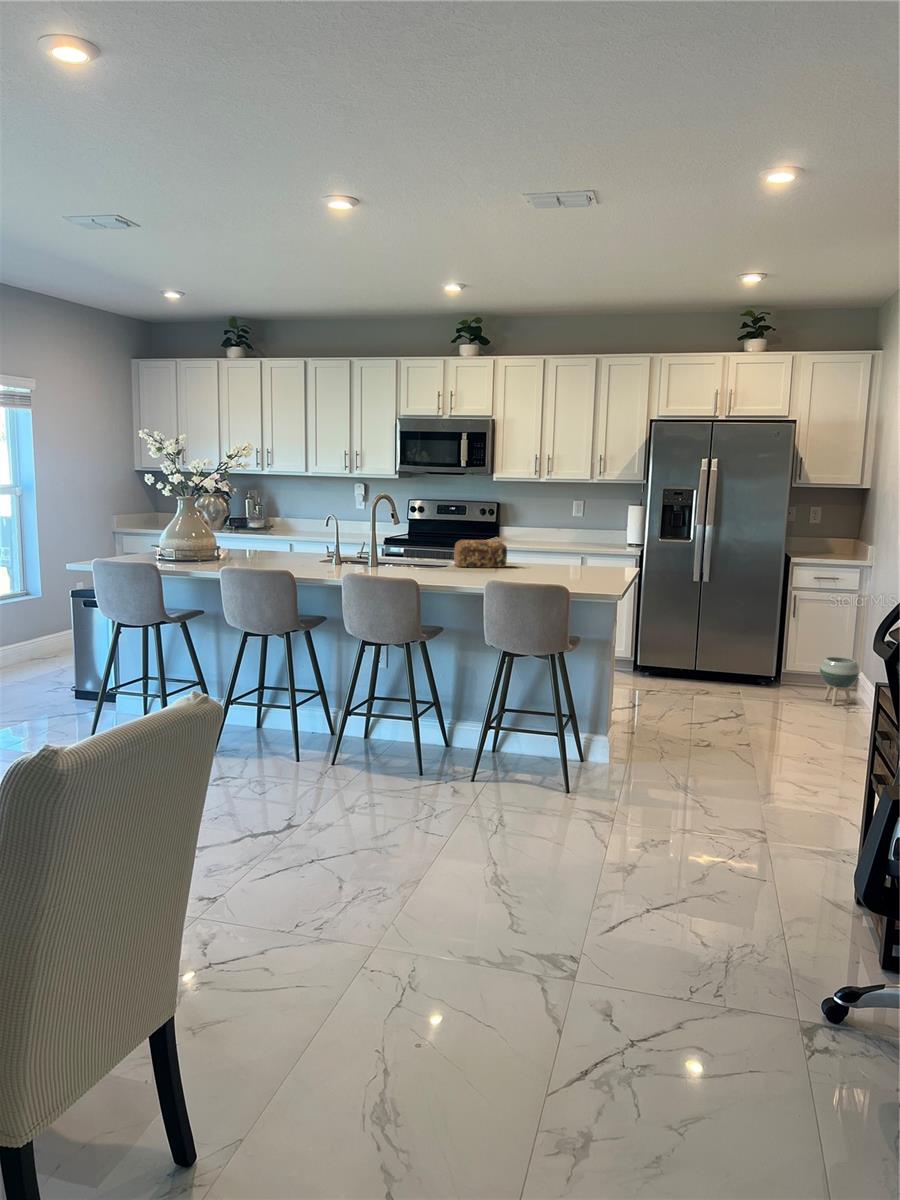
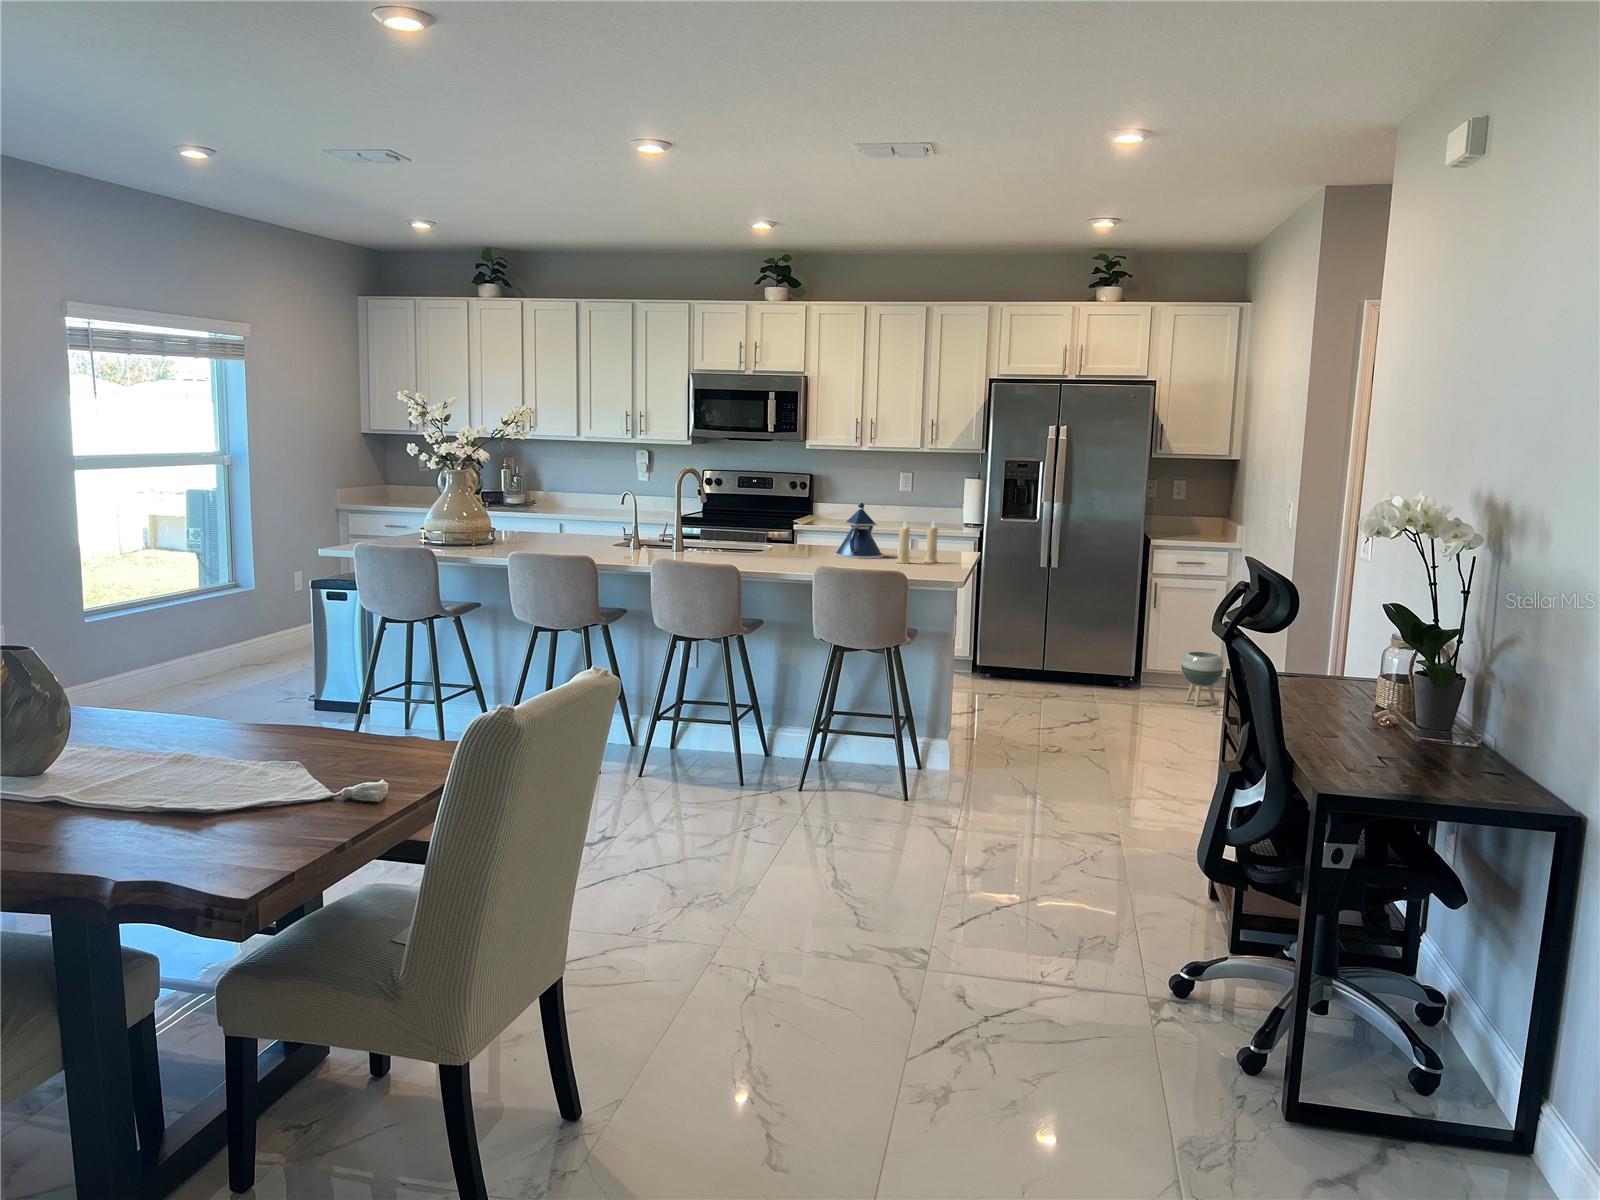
teapot: none [509,525,553,574] -> present [835,503,884,559]
candle: none [561,539,600,579] -> present [896,522,938,564]
bread loaf: present [454,540,507,568] -> none [769,520,831,551]

